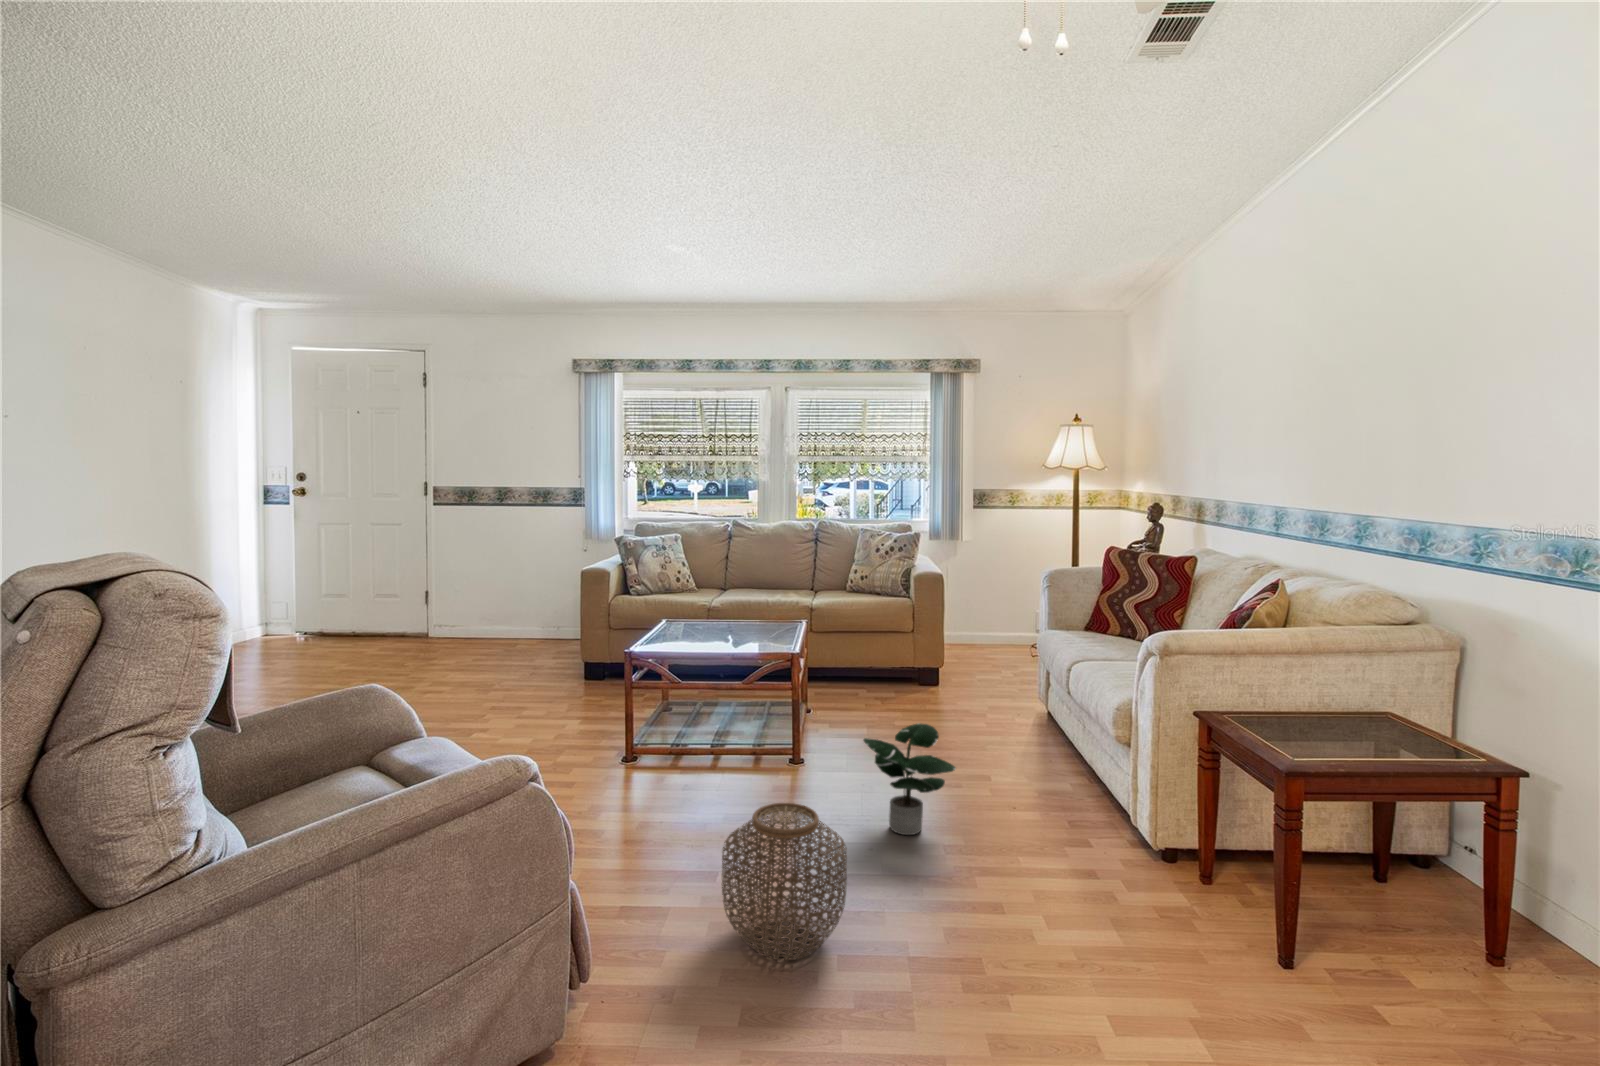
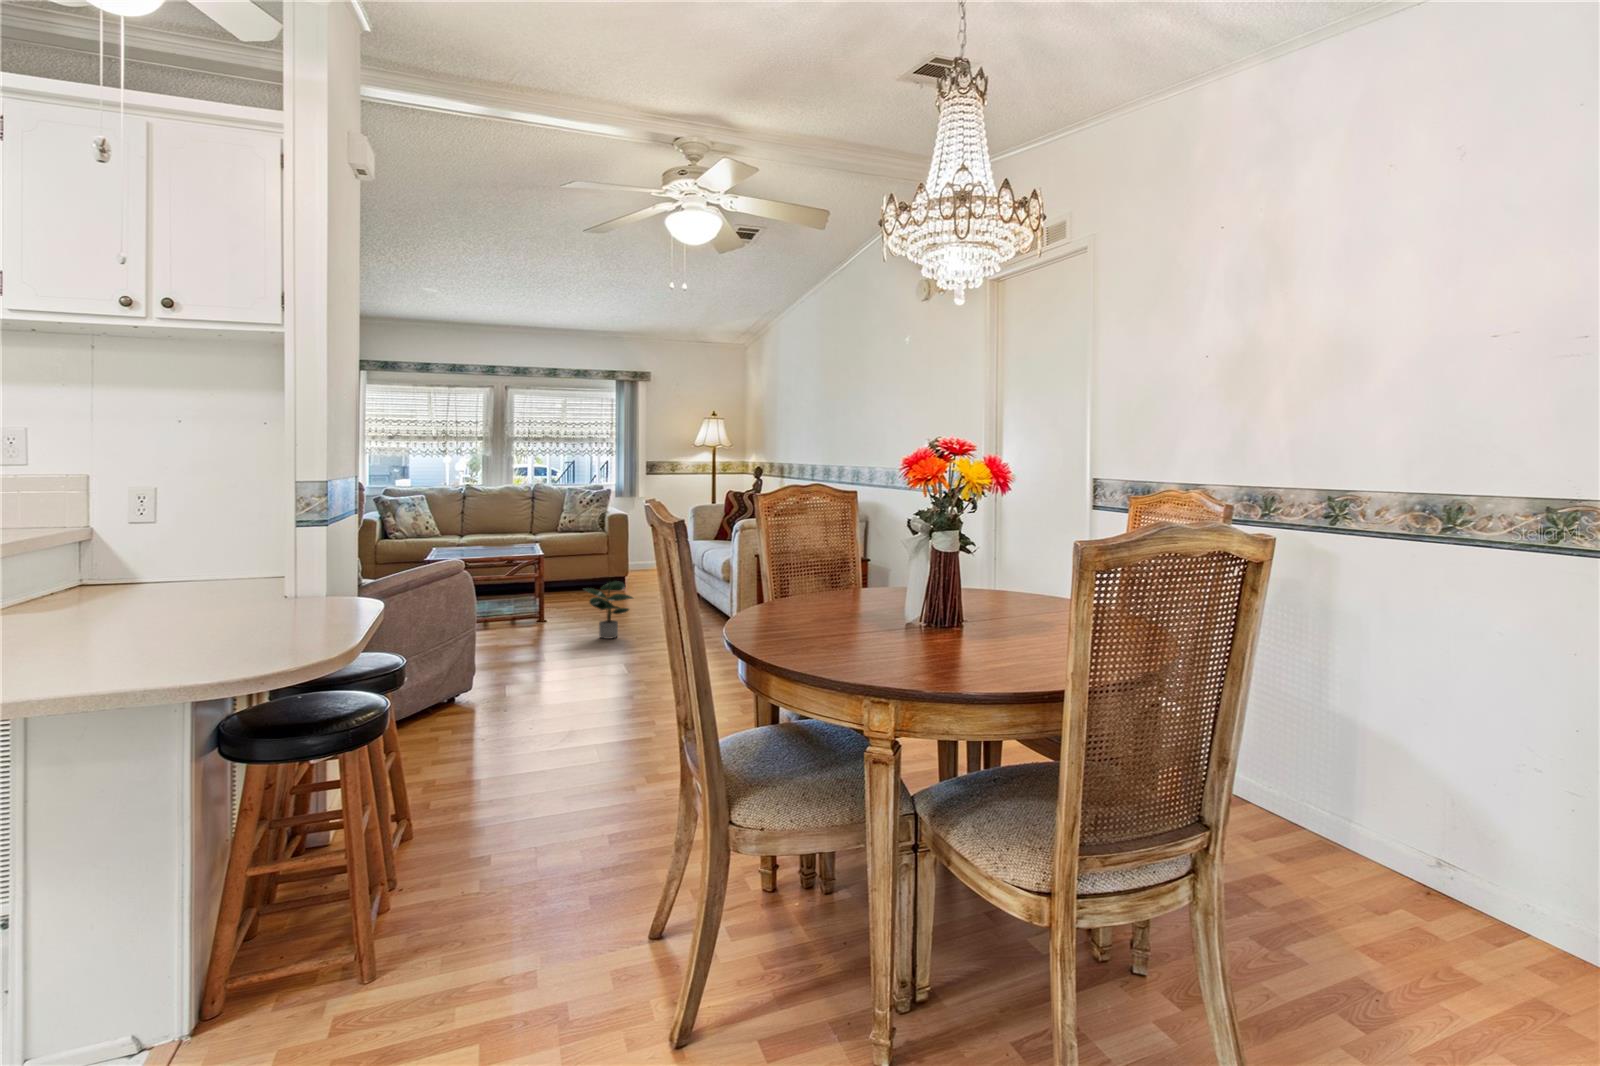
woven basket: present [722,803,847,960] -> none [516,603,581,673]

